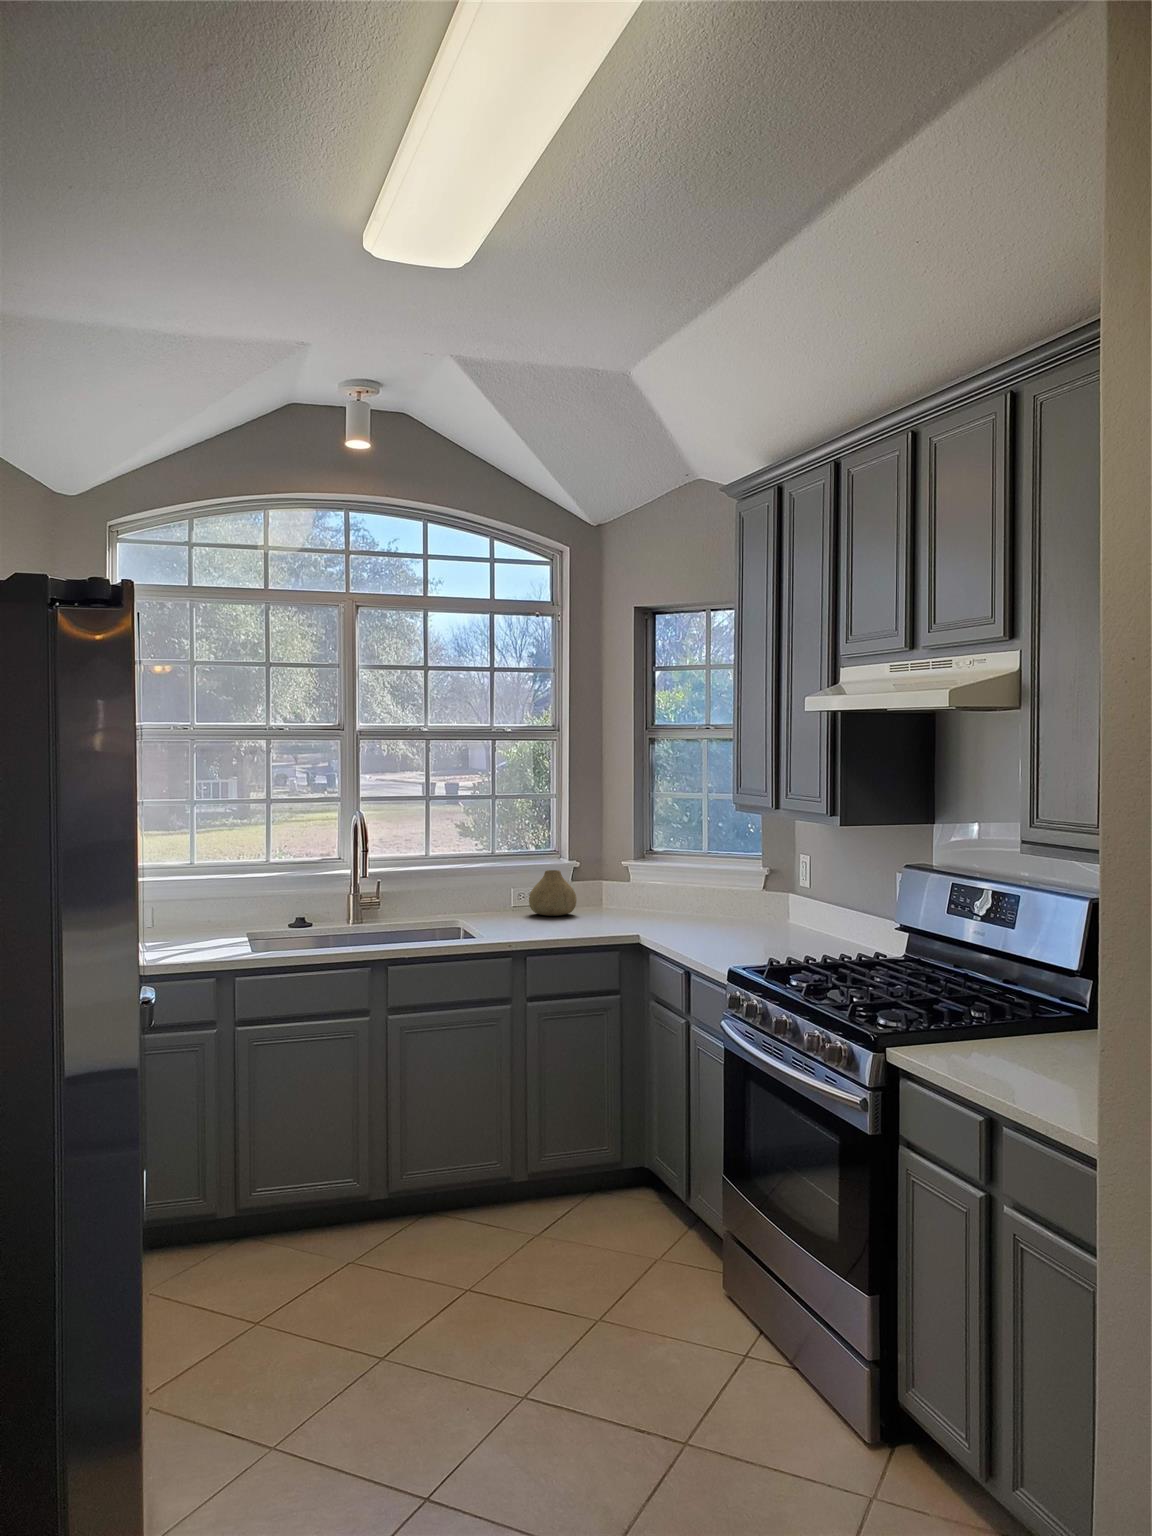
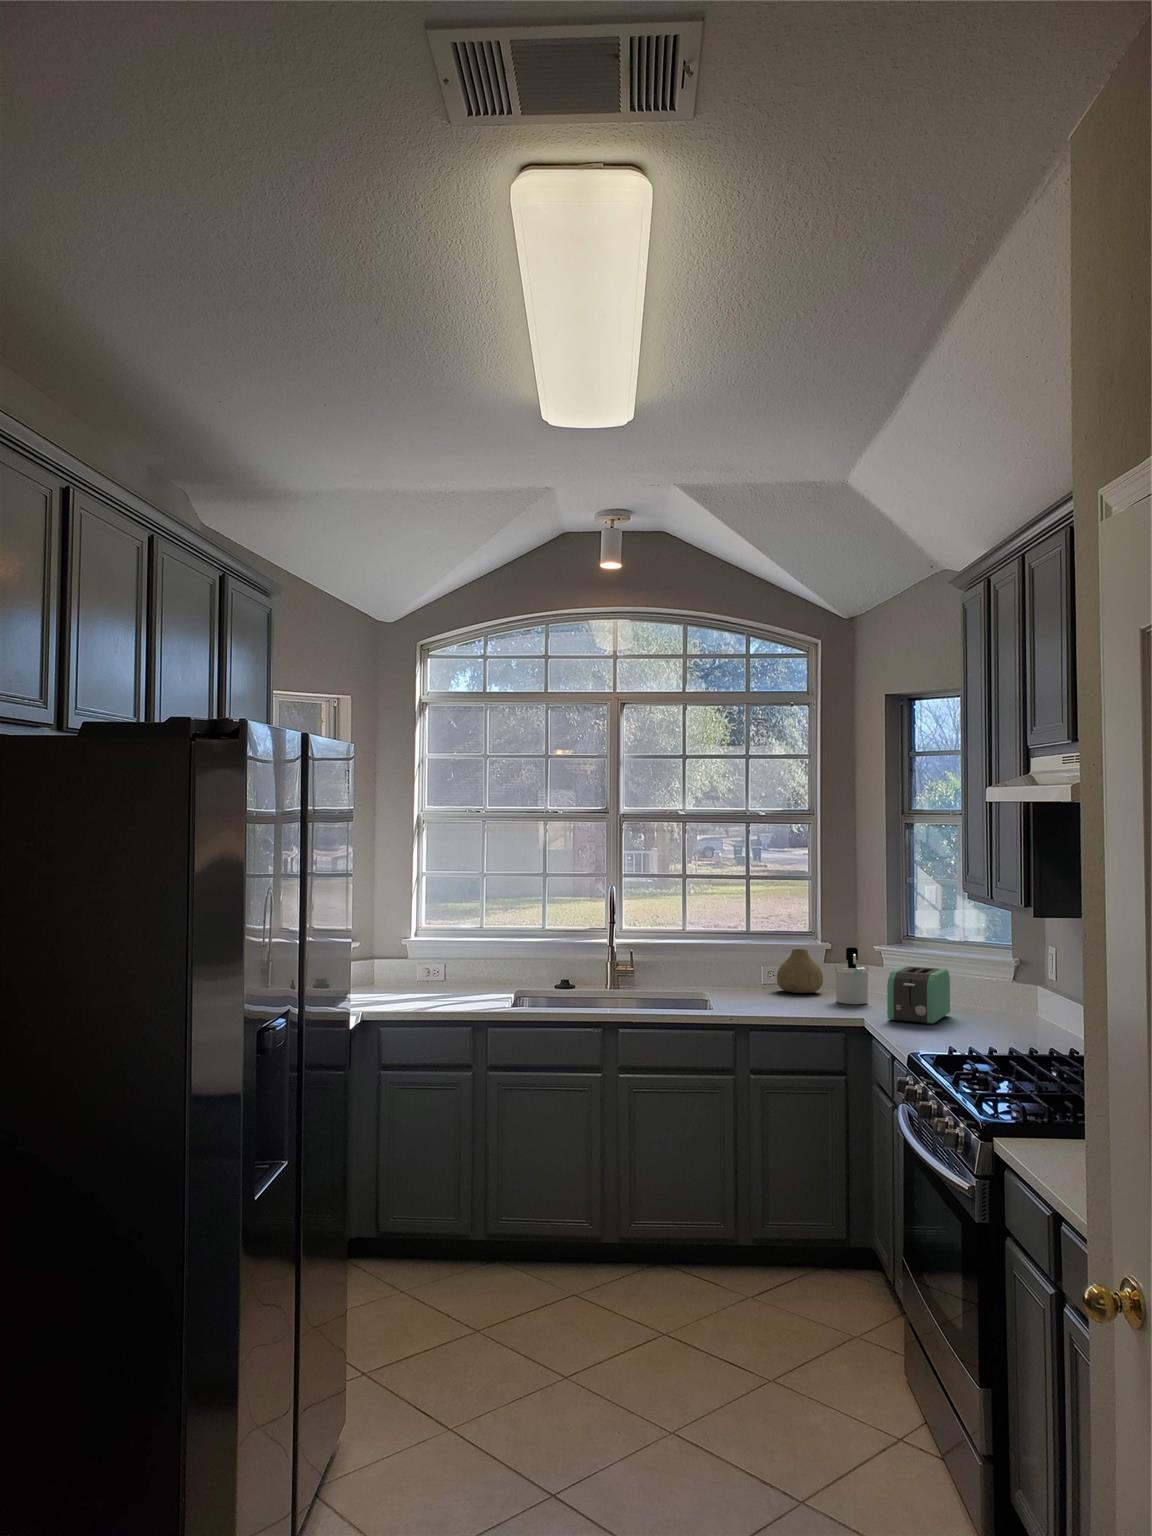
soap dispenser: none [598,866,632,924] -> present [835,948,869,1004]
toaster: none [670,882,719,939] -> present [887,966,950,1025]

